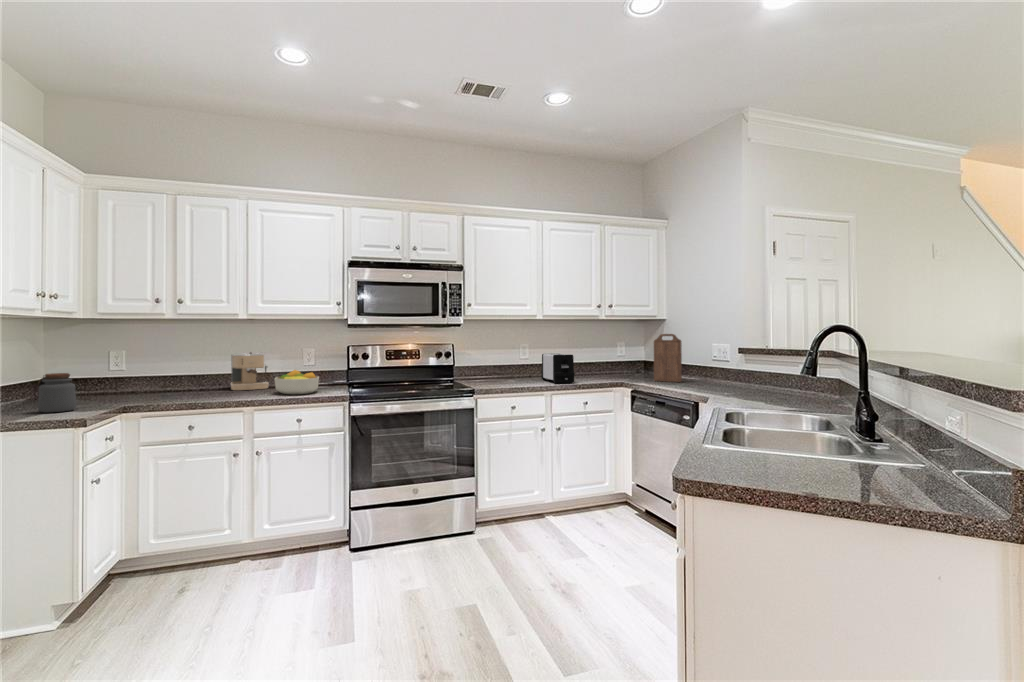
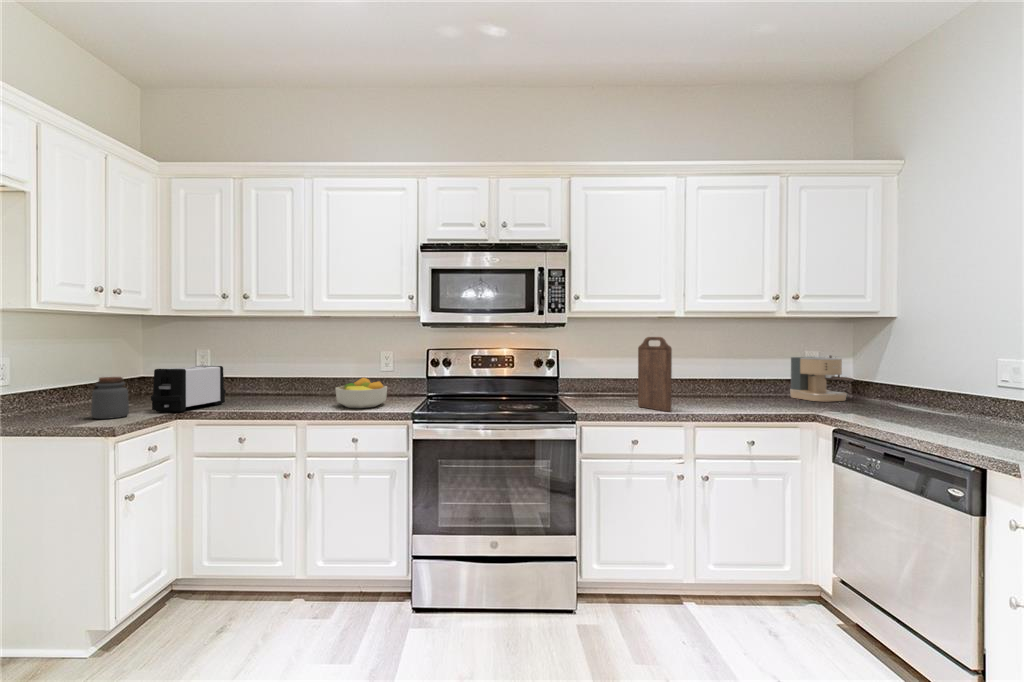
cutting board: present [654,334,682,382] -> present [638,337,672,411]
coffee maker: present [231,352,269,390] -> present [790,355,854,402]
toaster: present [541,354,575,383] -> present [151,366,226,412]

